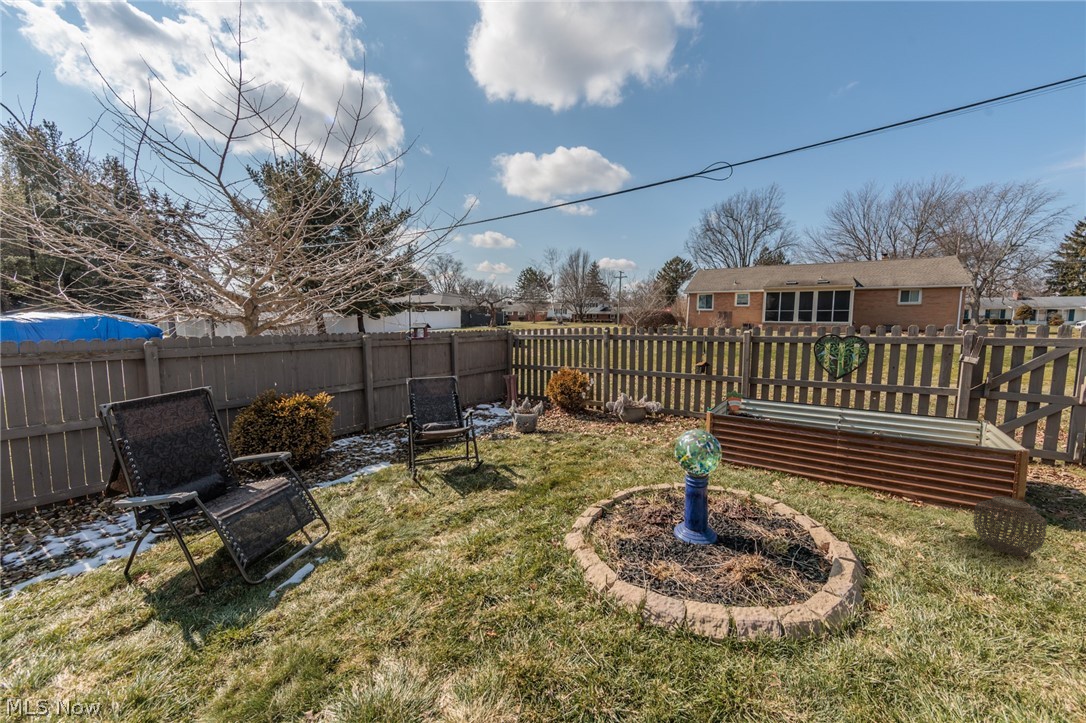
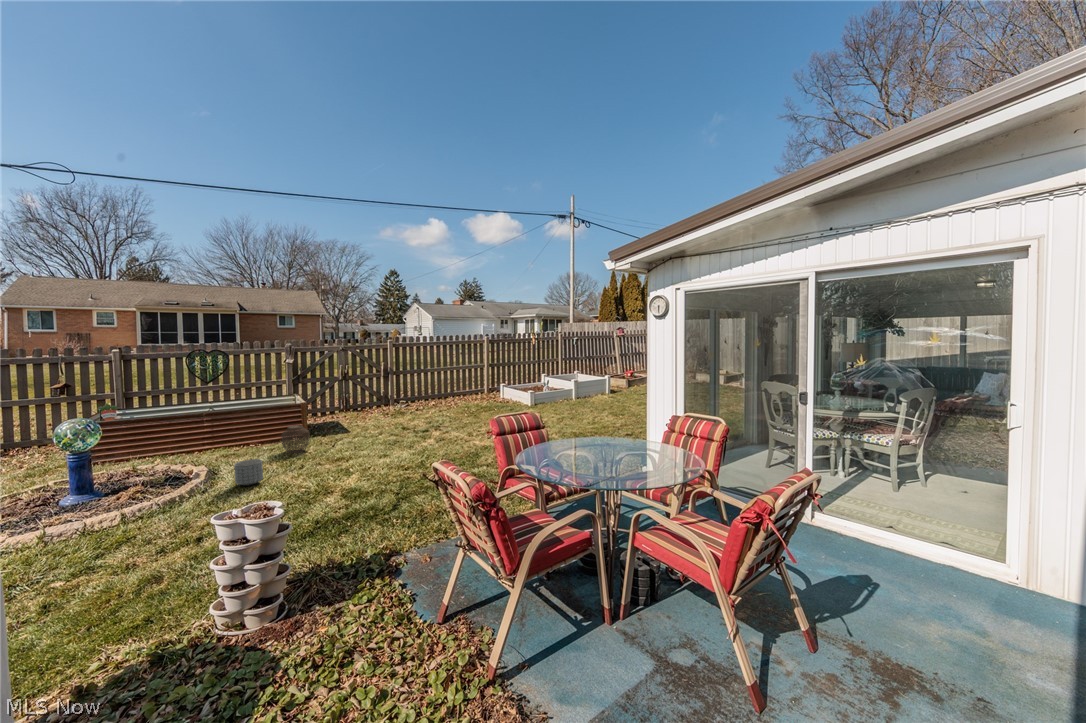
planter: none [901,561,965,624] -> present [234,459,263,486]

